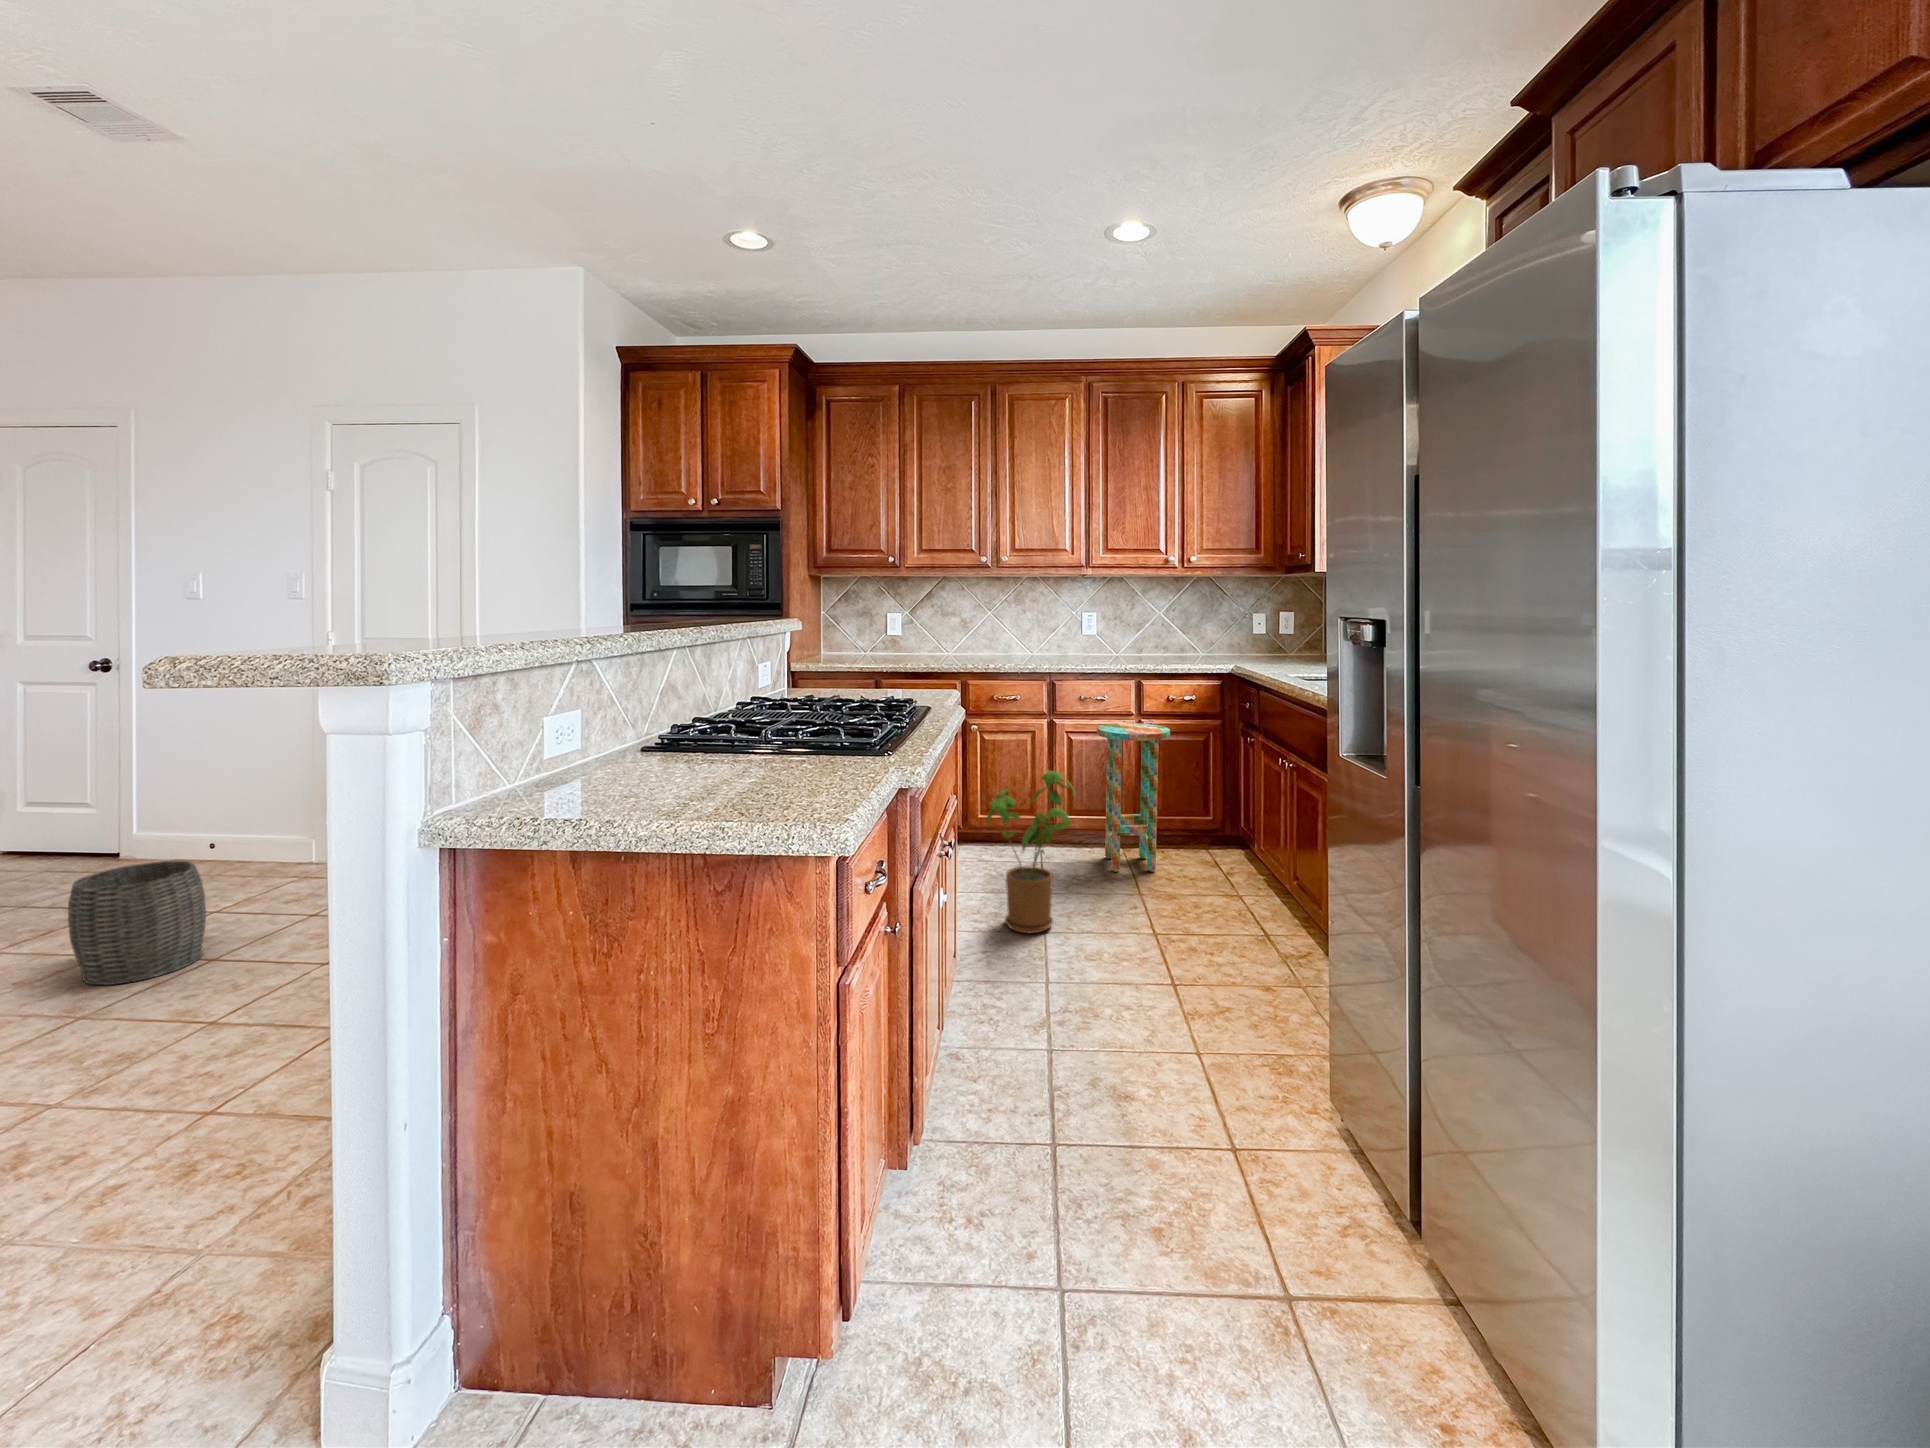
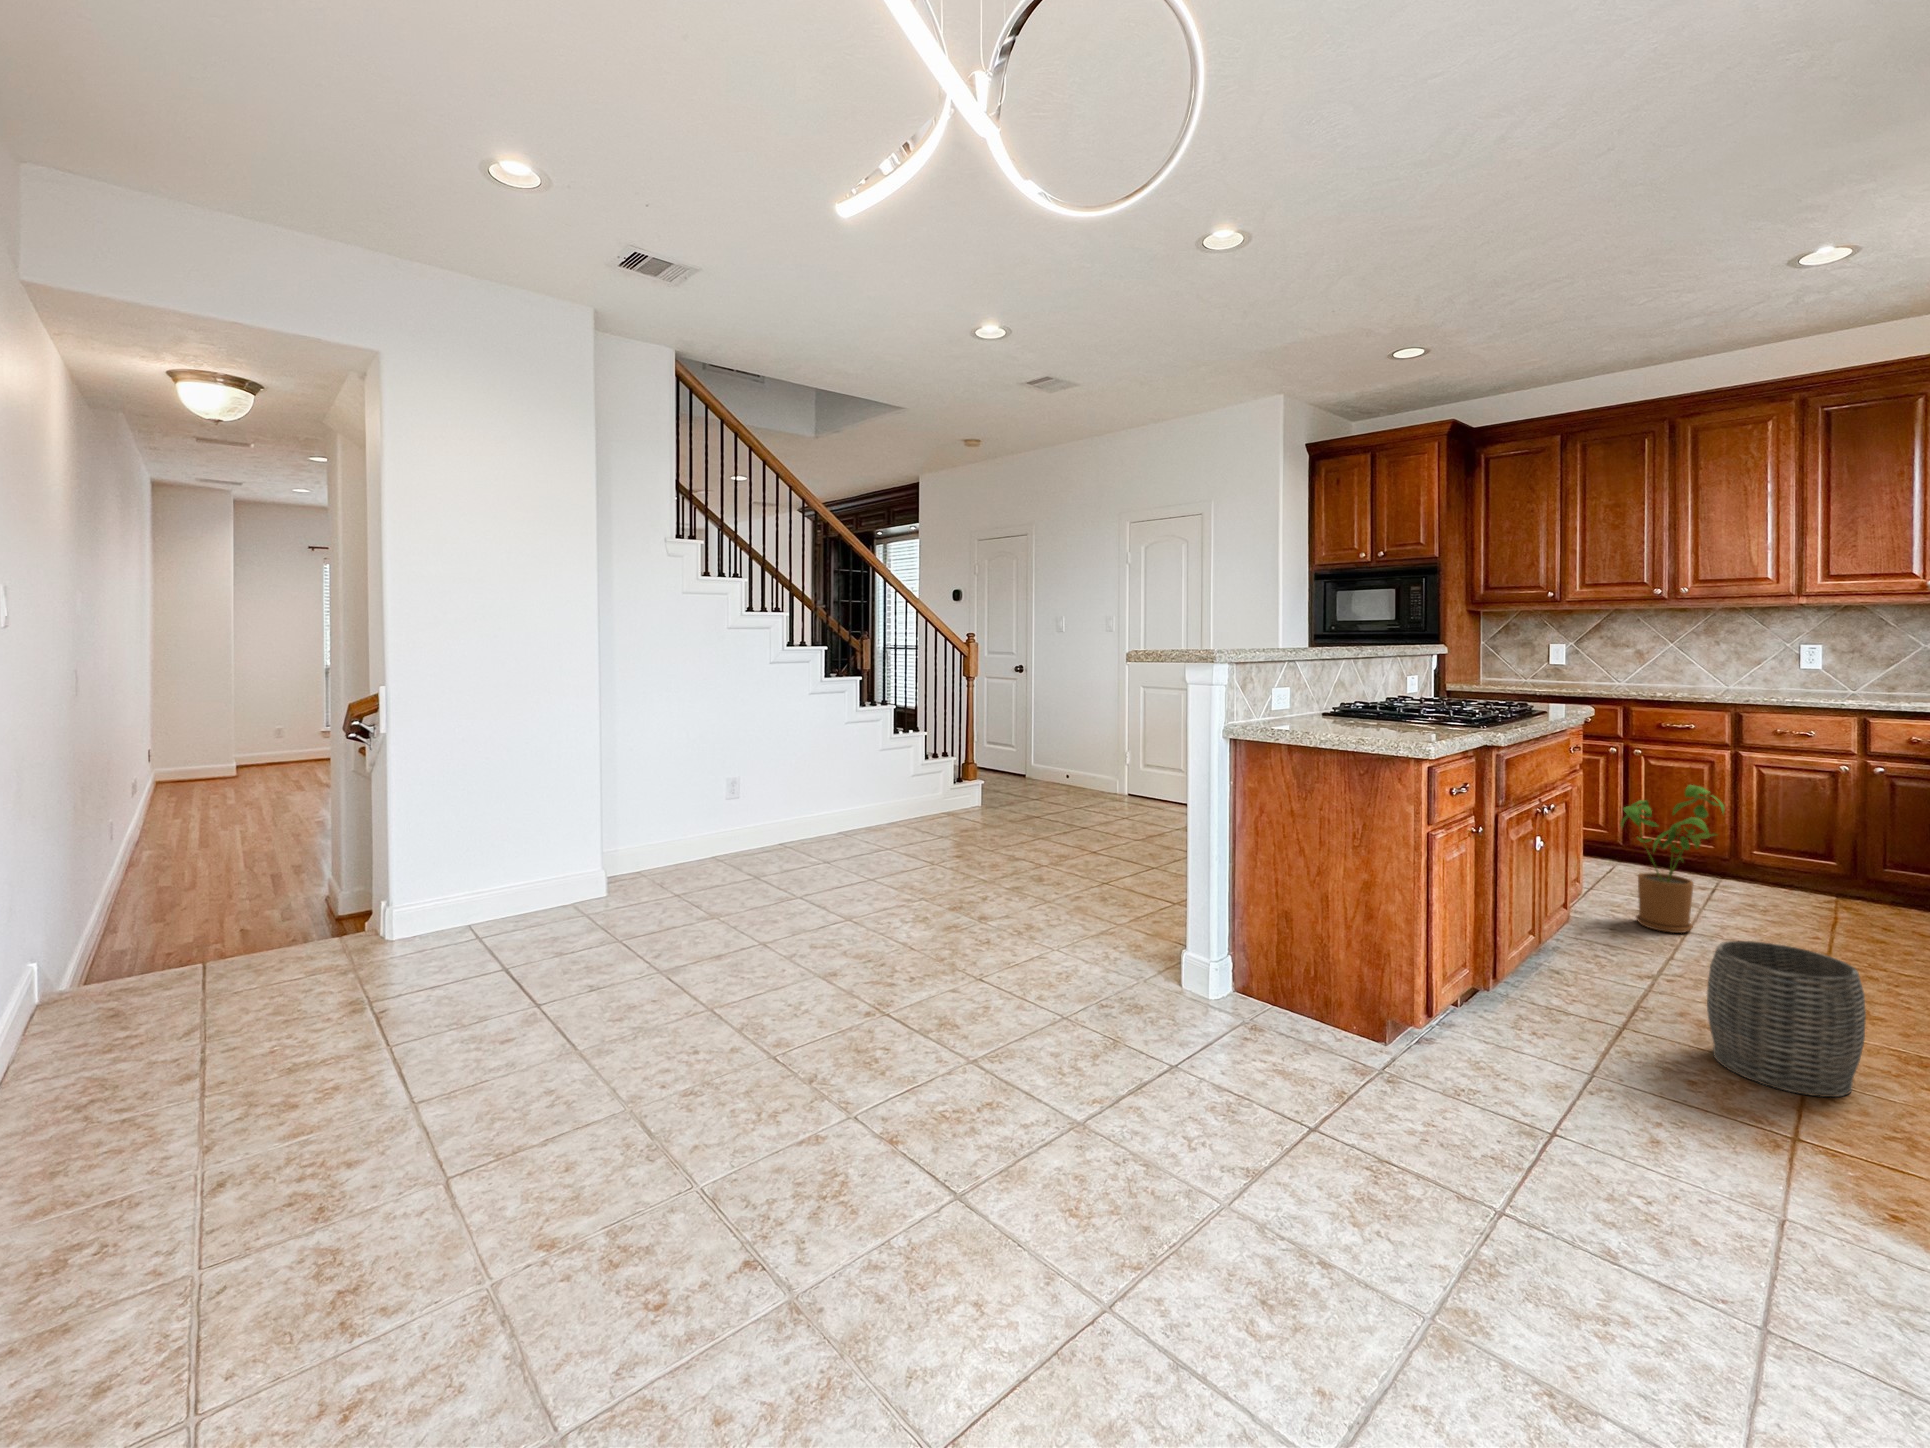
side table: present [1097,723,1170,872] -> none [1788,759,1898,923]
woven basket: present [68,861,206,985] -> present [1707,941,1866,1097]

